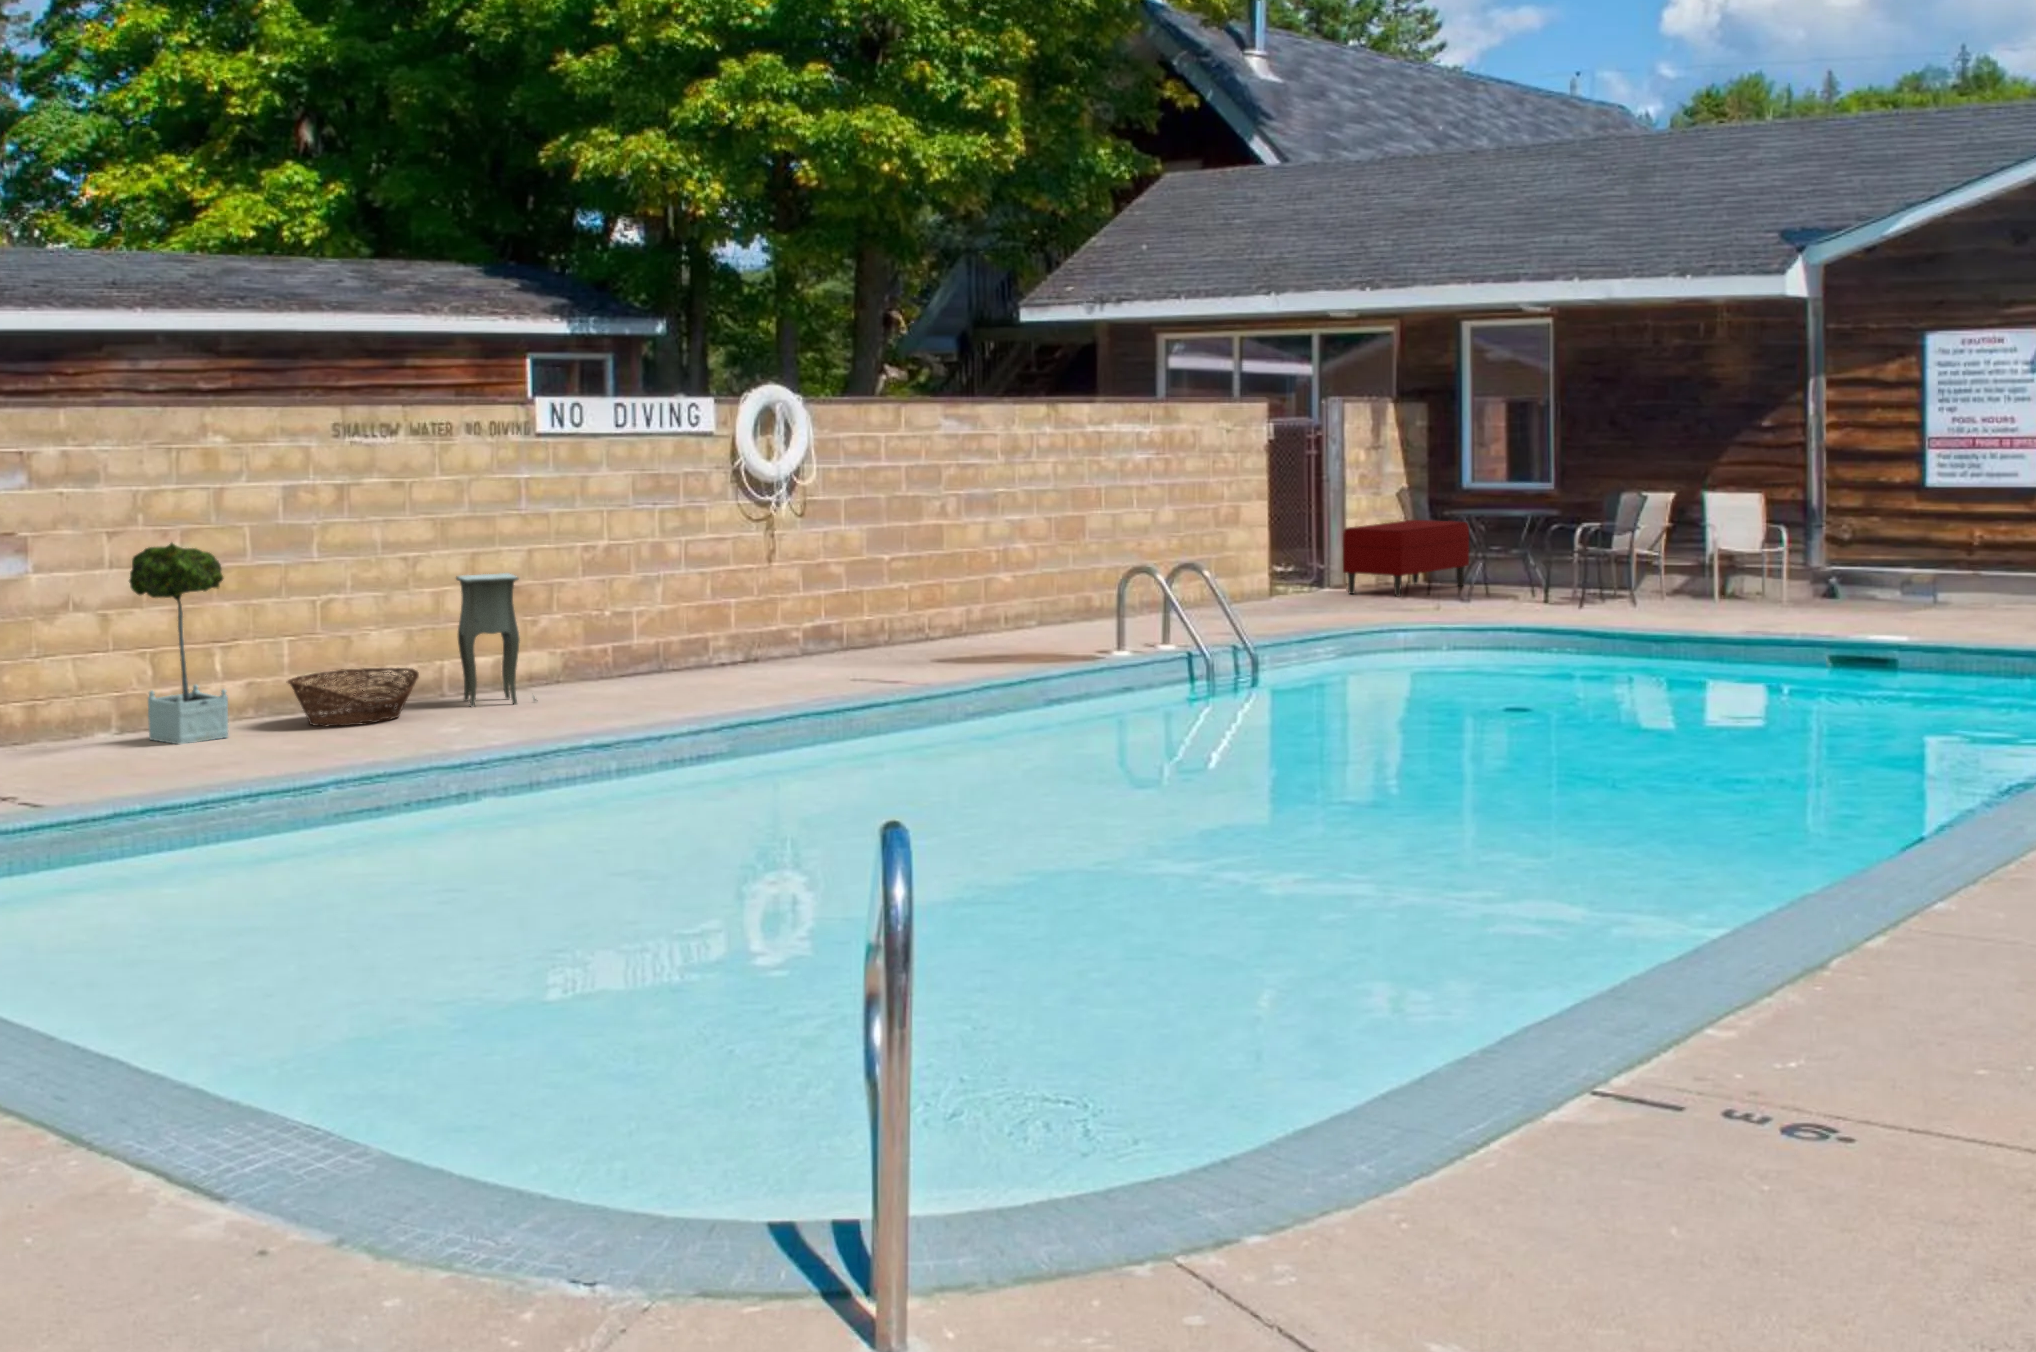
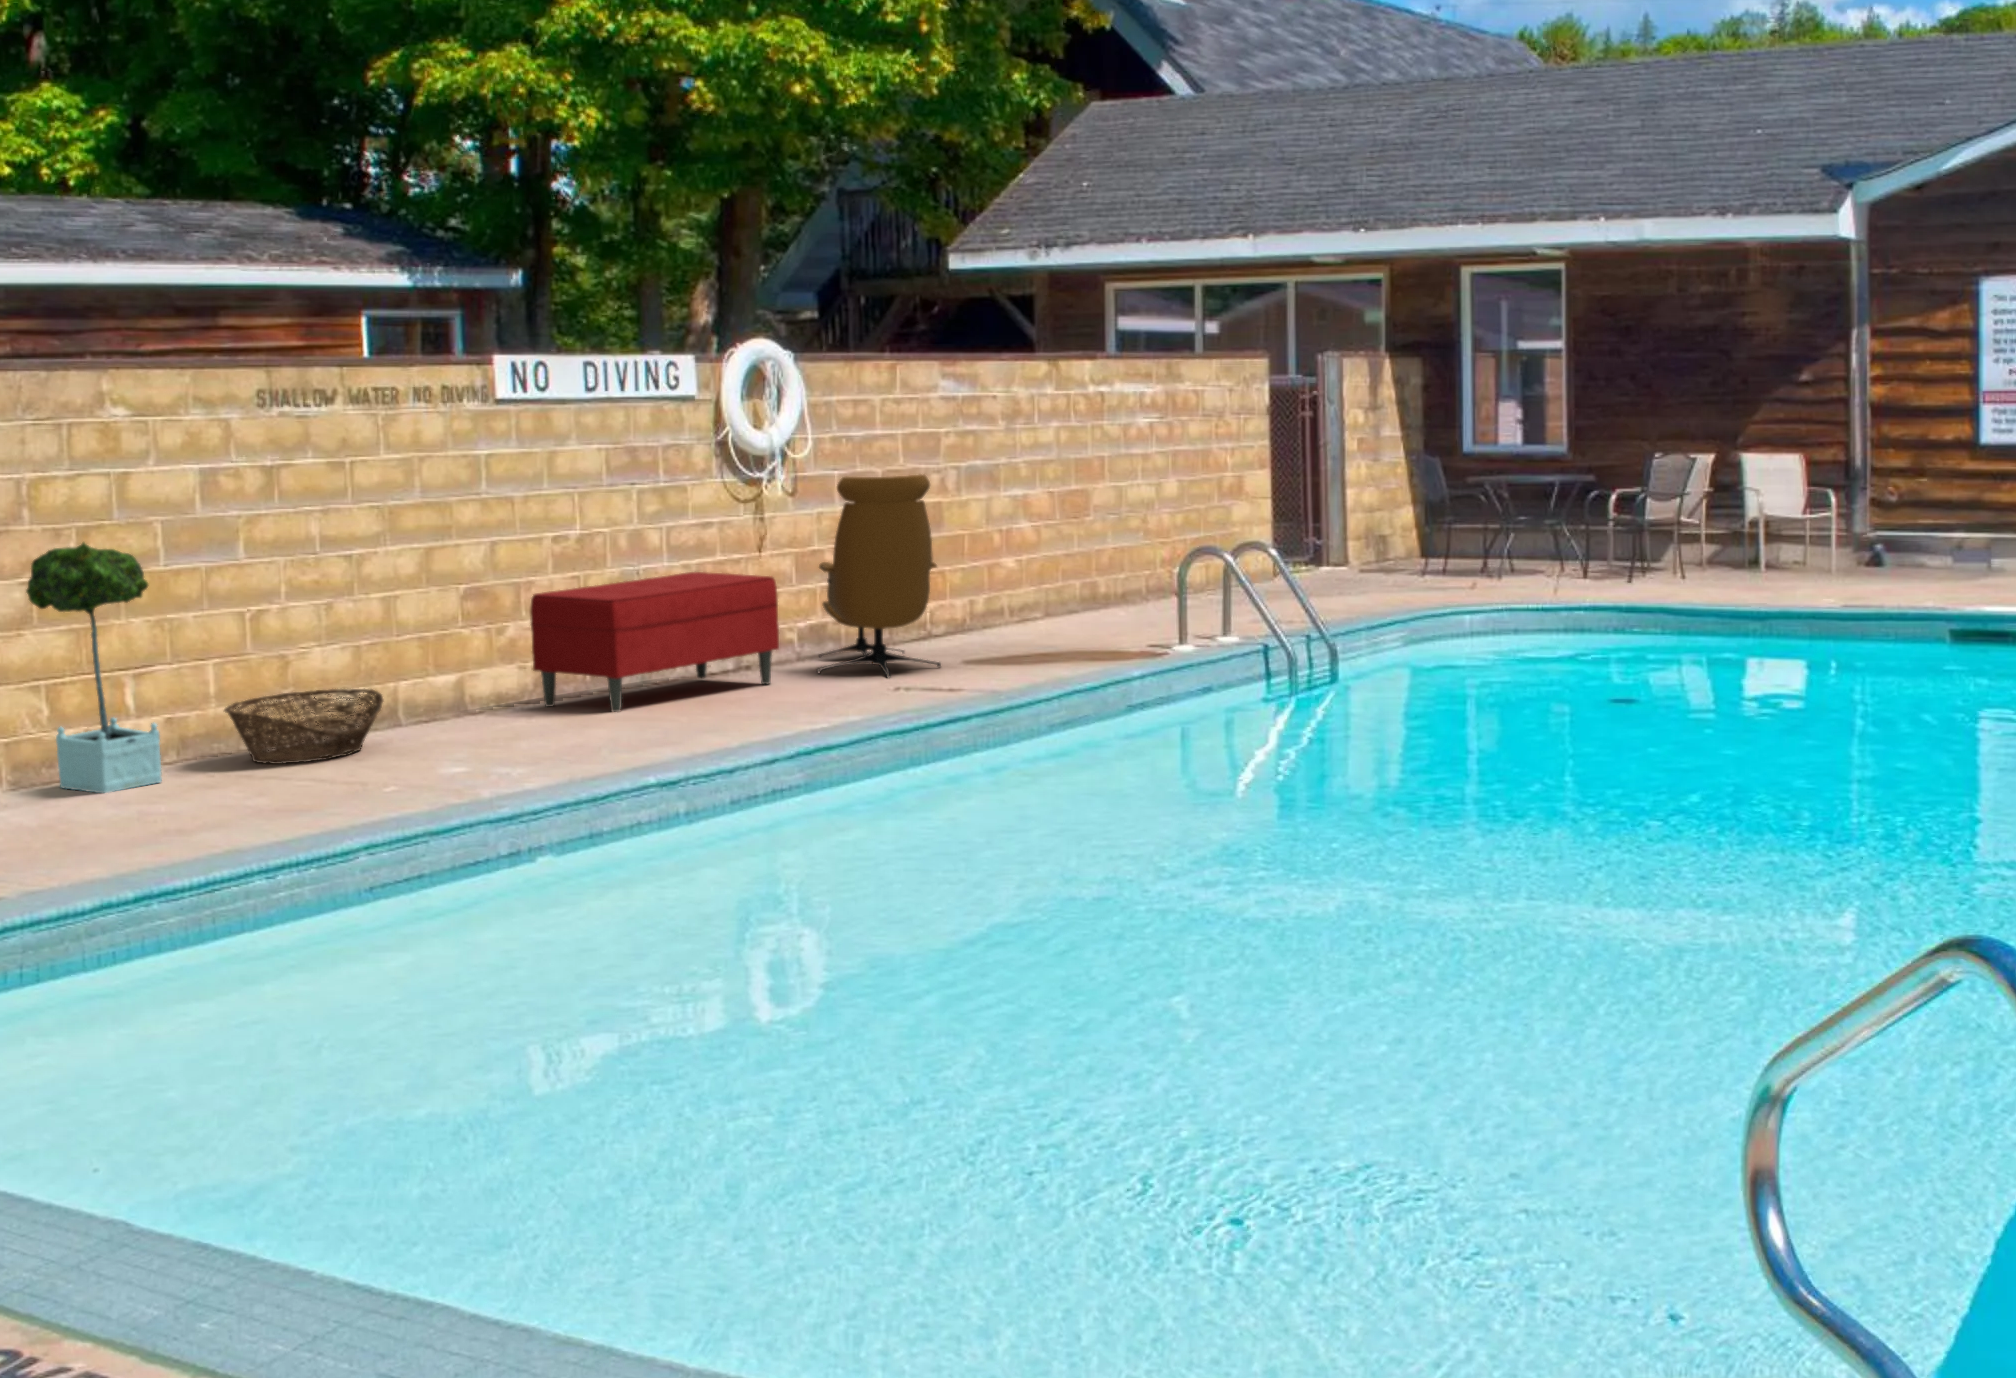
lounge chair: none [811,499,918,673] -> present [817,474,941,678]
bench: present [1343,520,1469,597] -> present [530,572,779,712]
side table: present [456,573,536,707] -> none [412,571,521,734]

